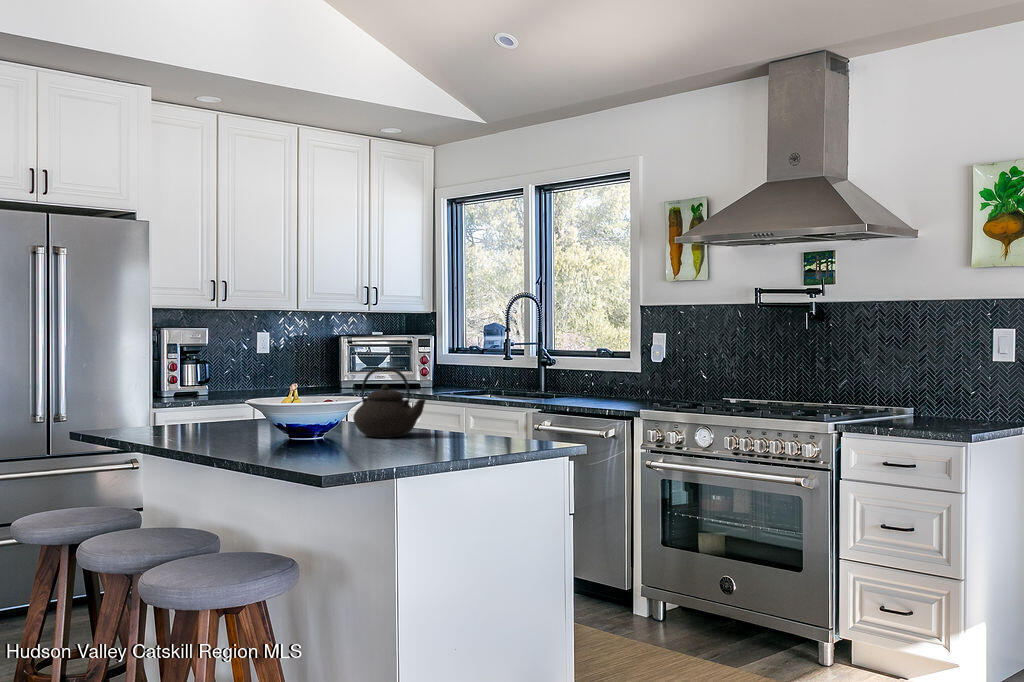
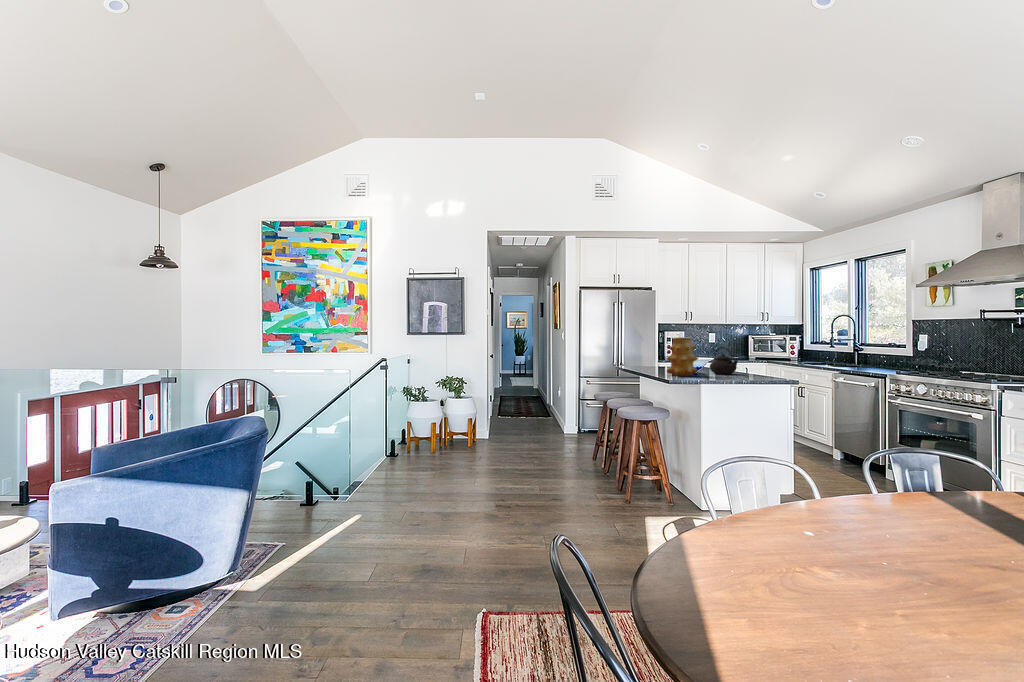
vase: none [262,343,347,455] -> present [667,337,698,376]

